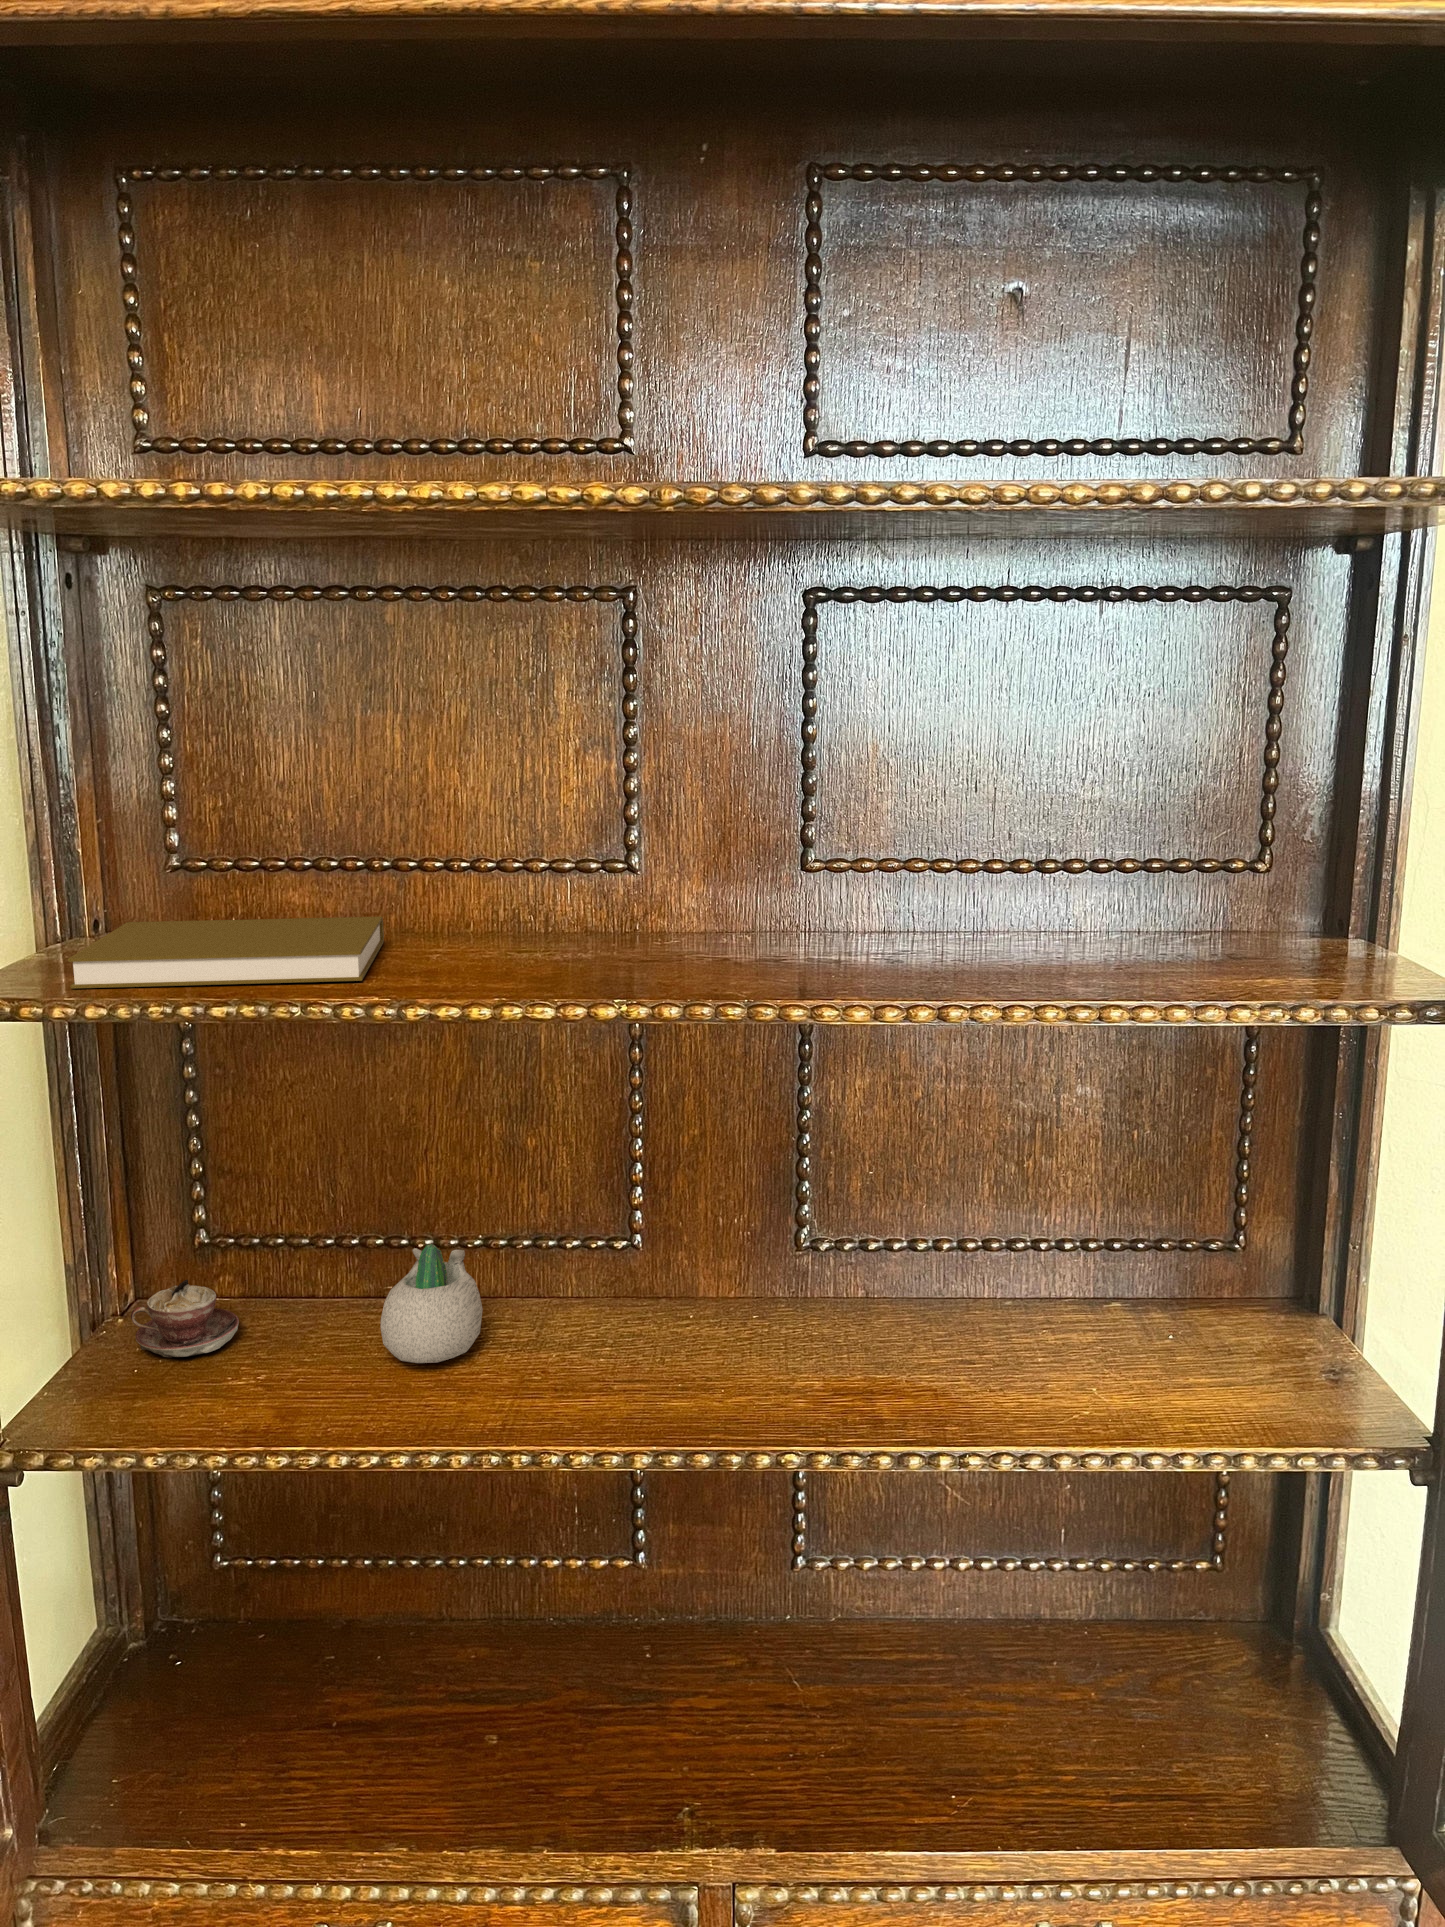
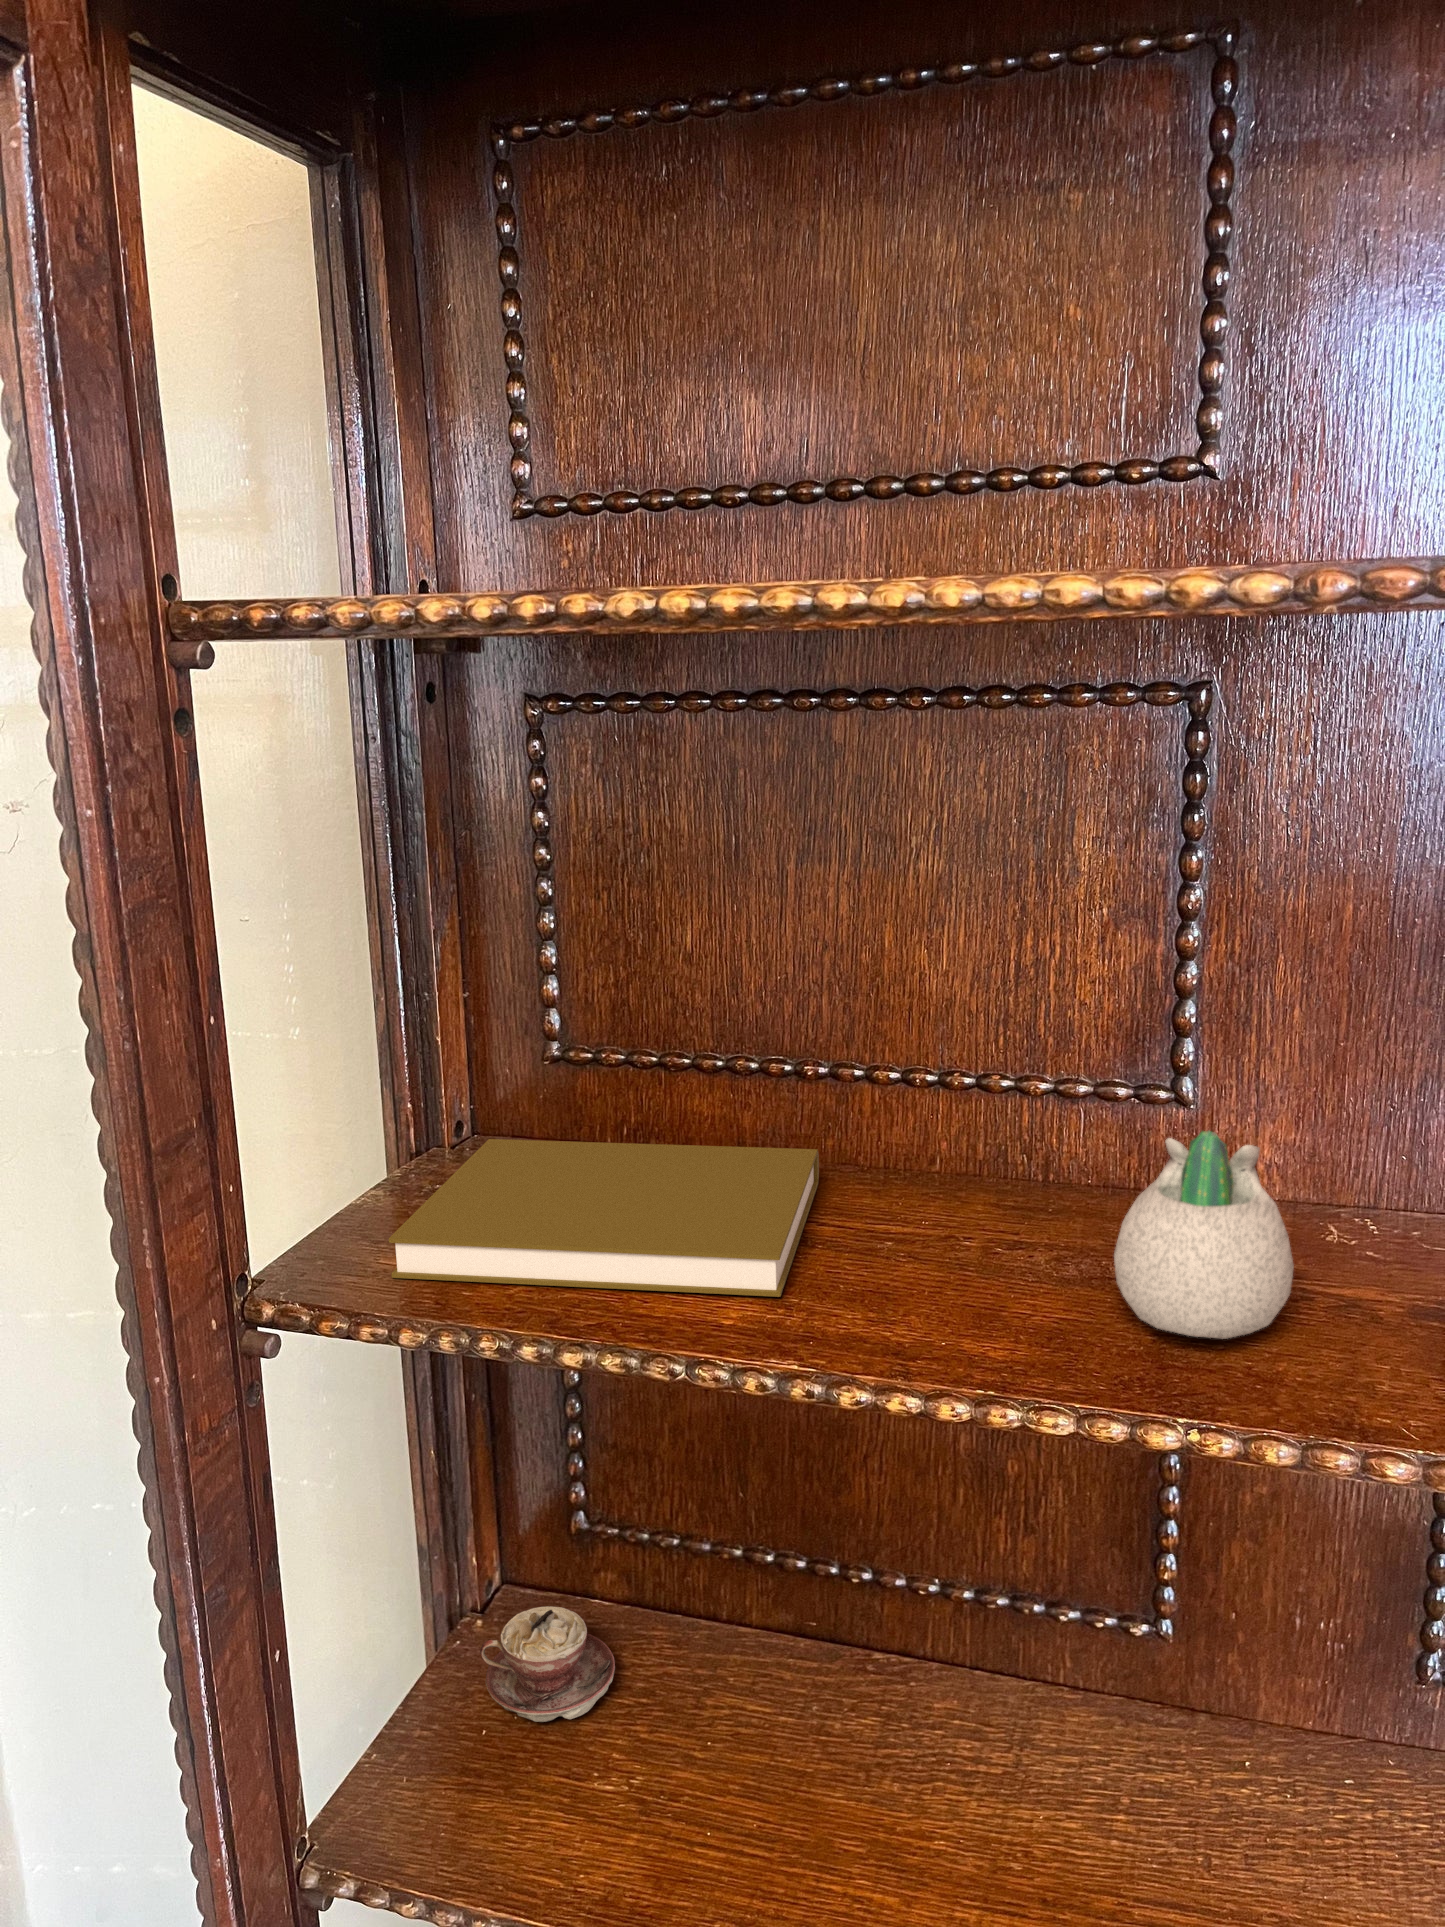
succulent planter: present [381,1244,483,1363] -> present [1114,1131,1294,1339]

